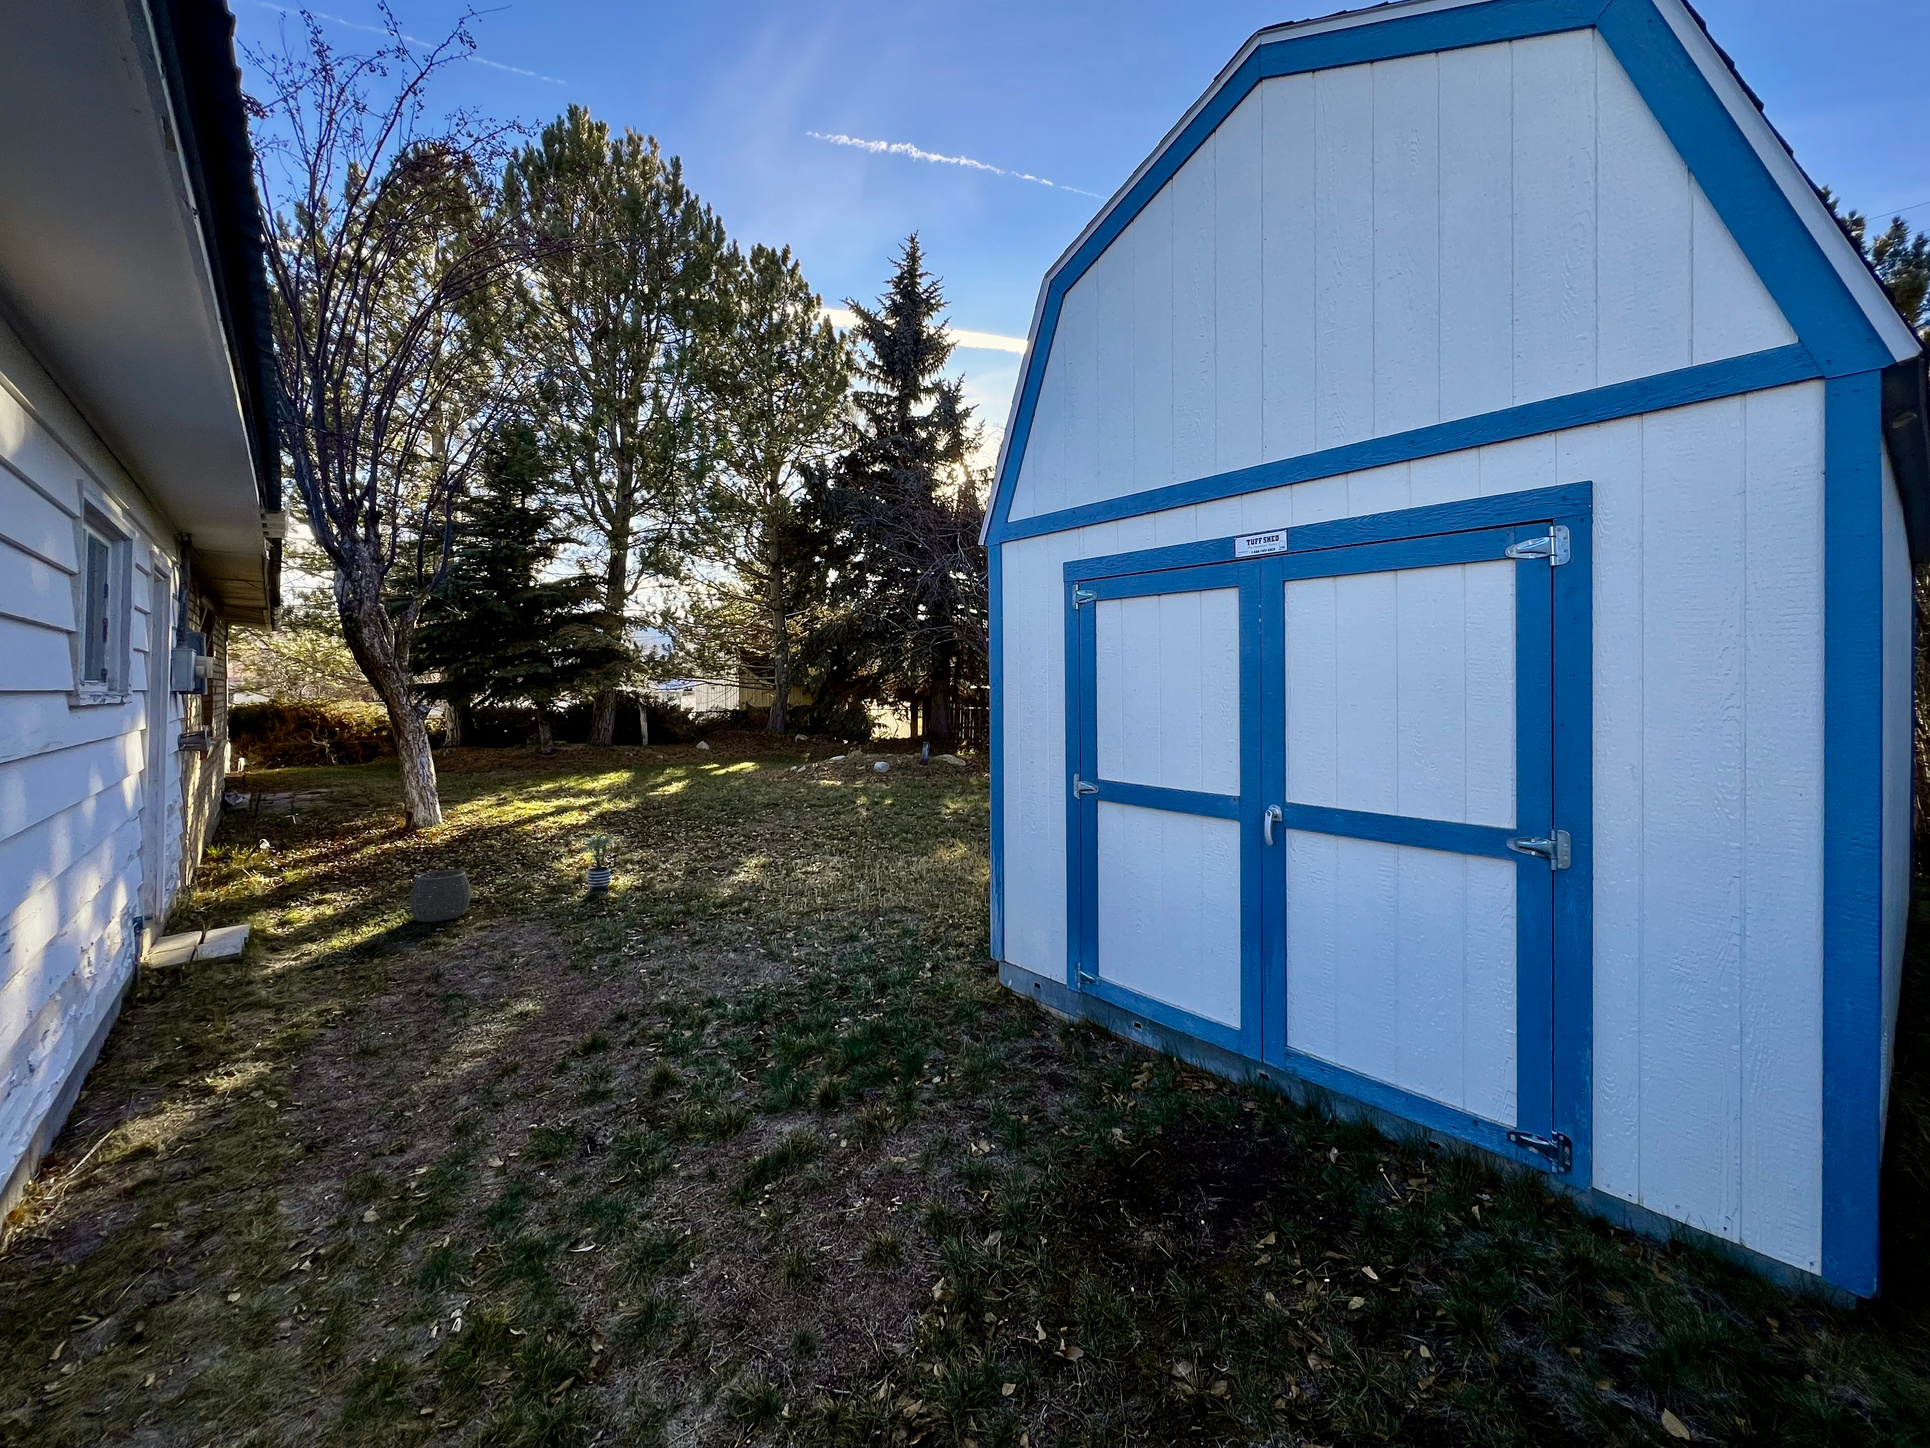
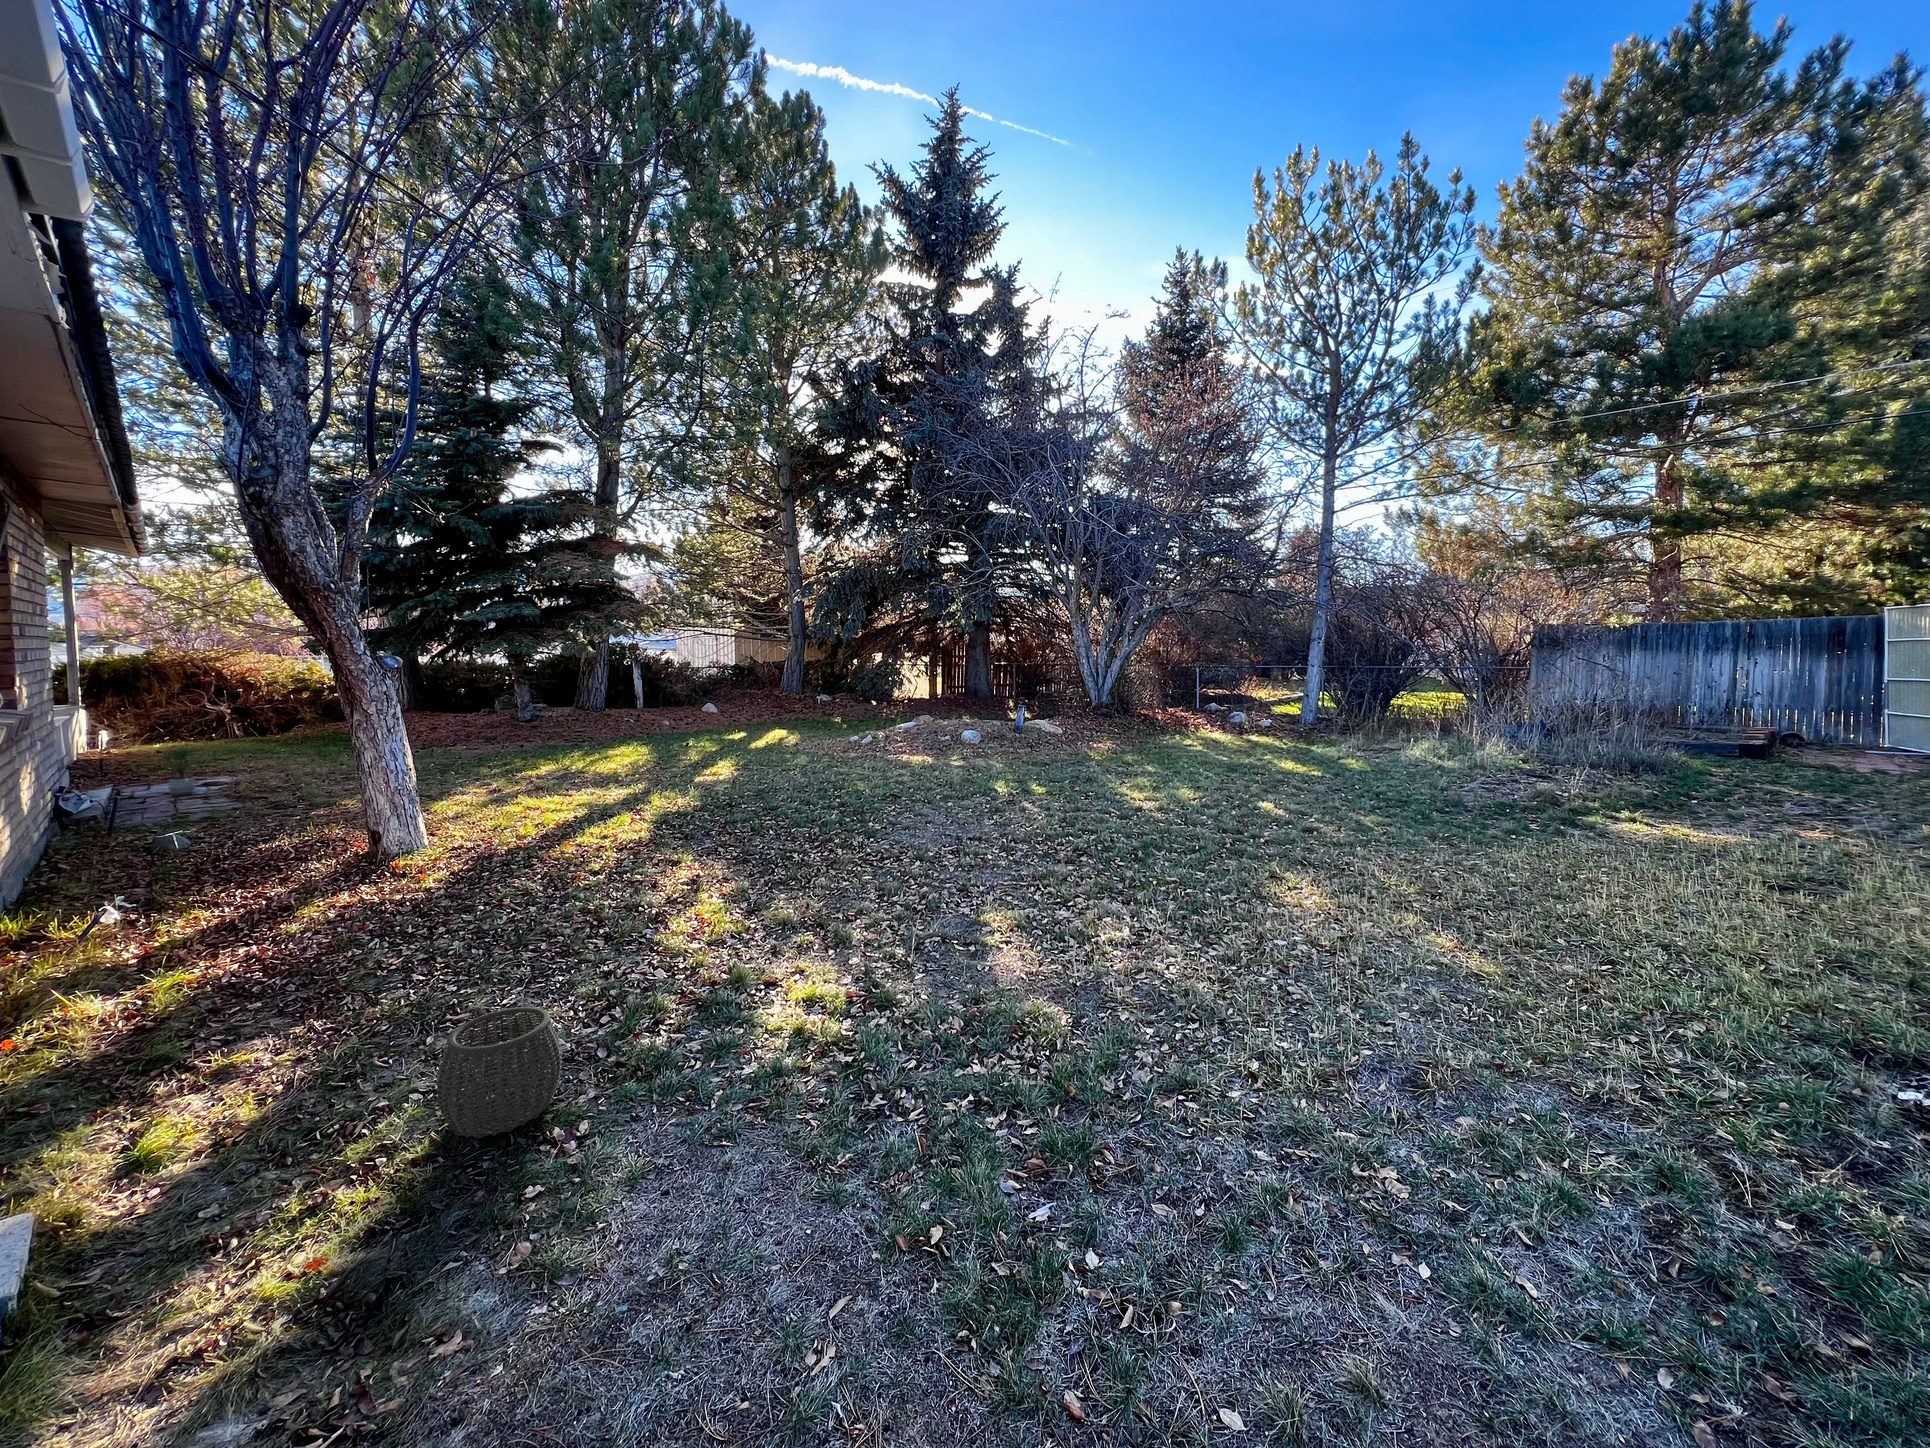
potted plant: present [579,833,616,890] -> present [155,746,196,796]

